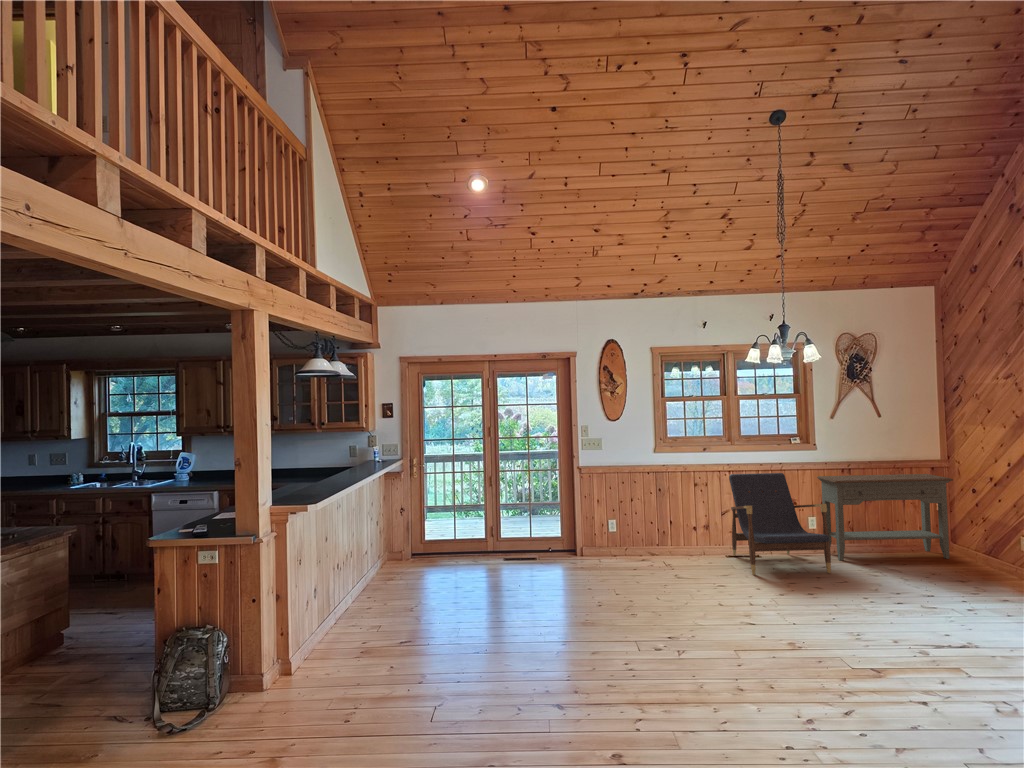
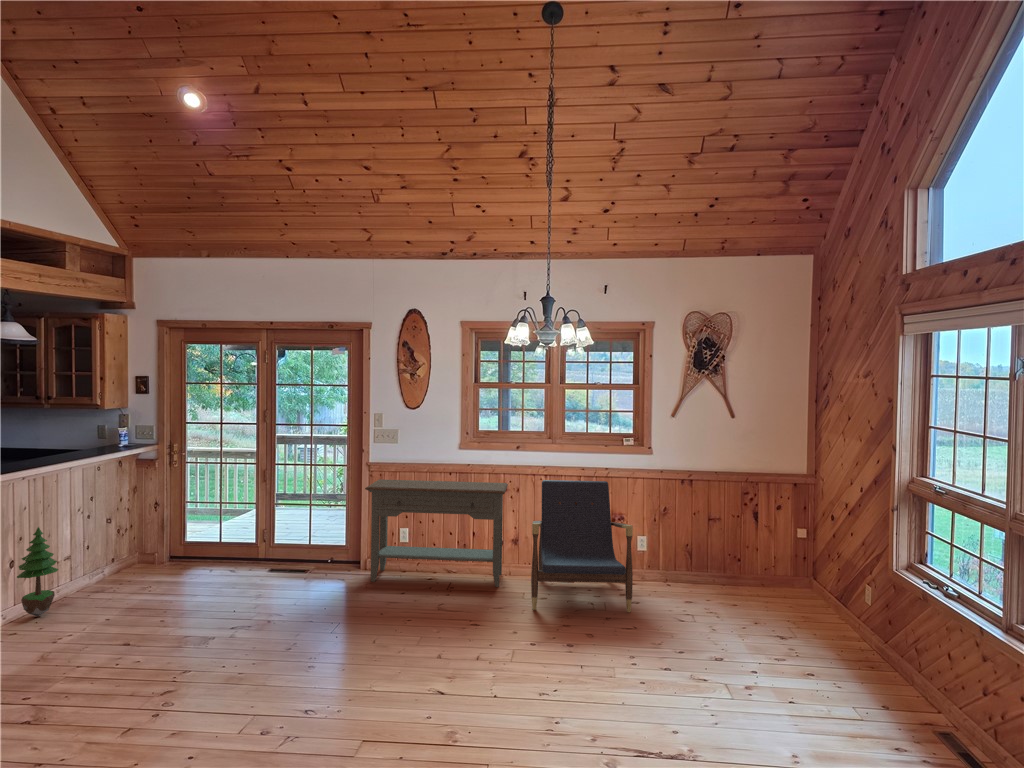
console table: present [817,474,953,561] -> present [365,479,508,587]
potted tree: none [359,523,385,595] -> present [17,527,58,616]

